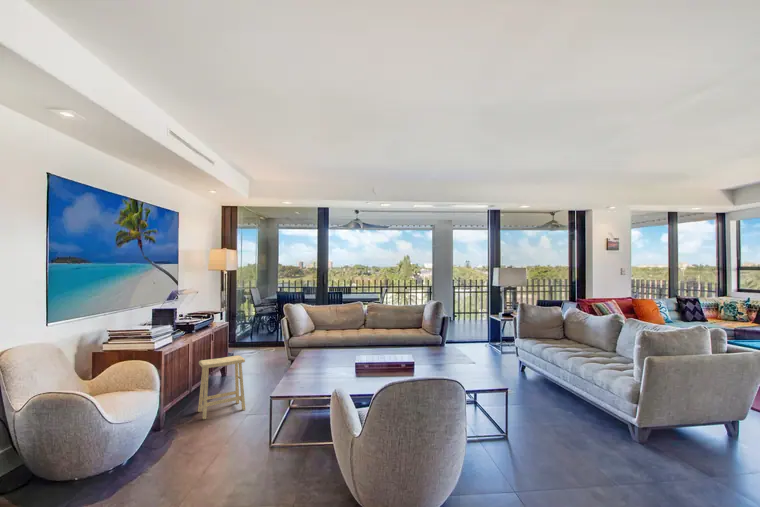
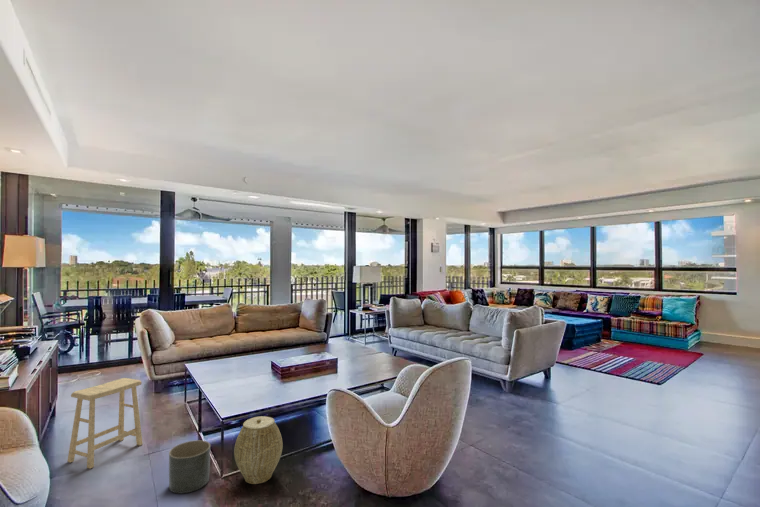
woven basket: none [266,405,309,466] -> present [234,416,283,484]
planter: none [226,414,259,456] -> present [169,440,210,494]

